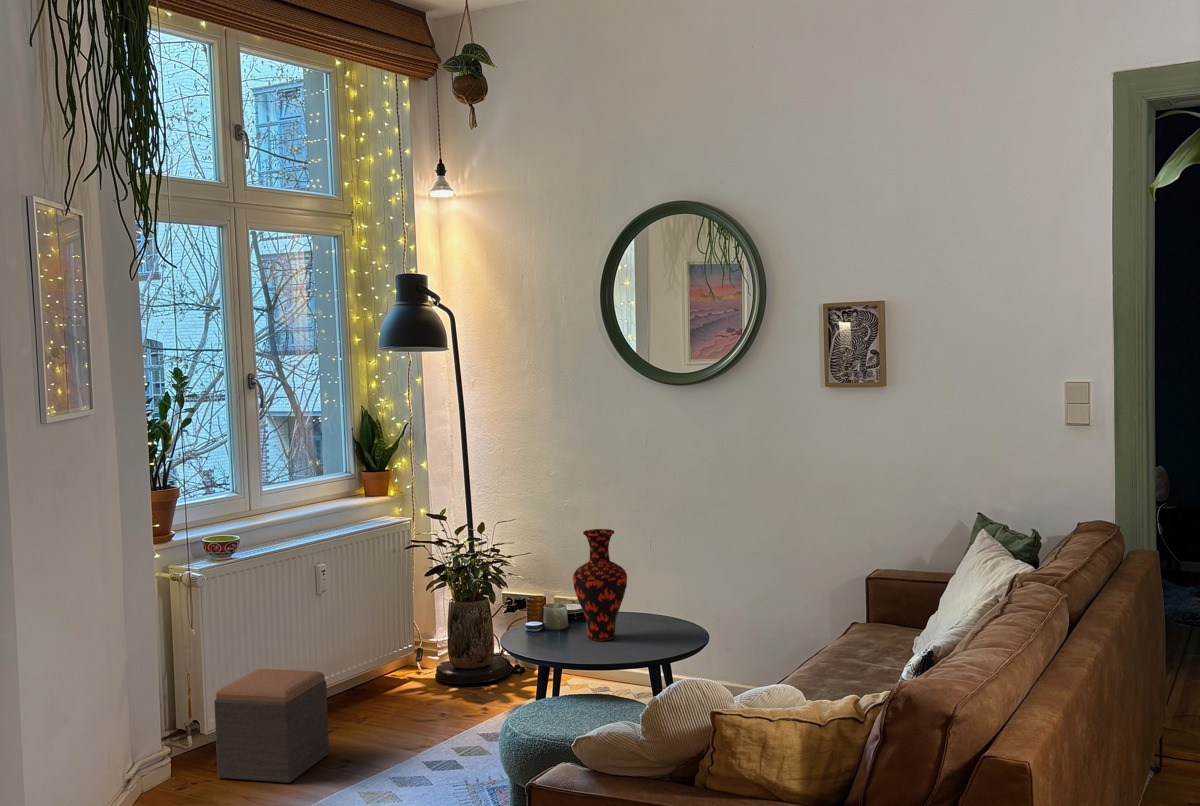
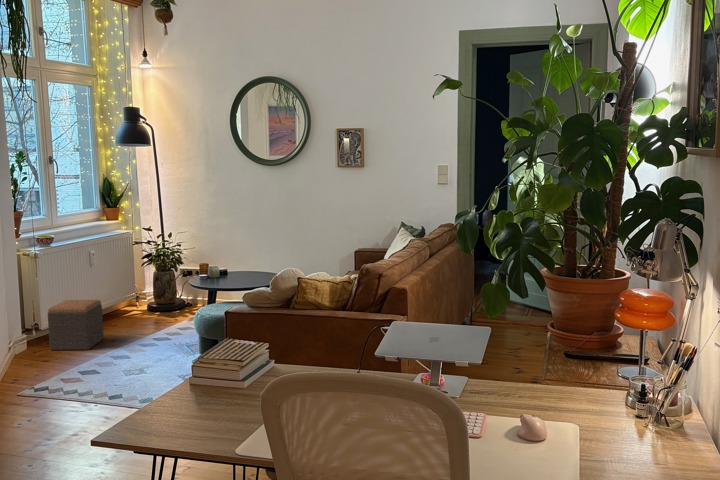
vase: present [573,529,627,641] -> none [225,229,250,278]

